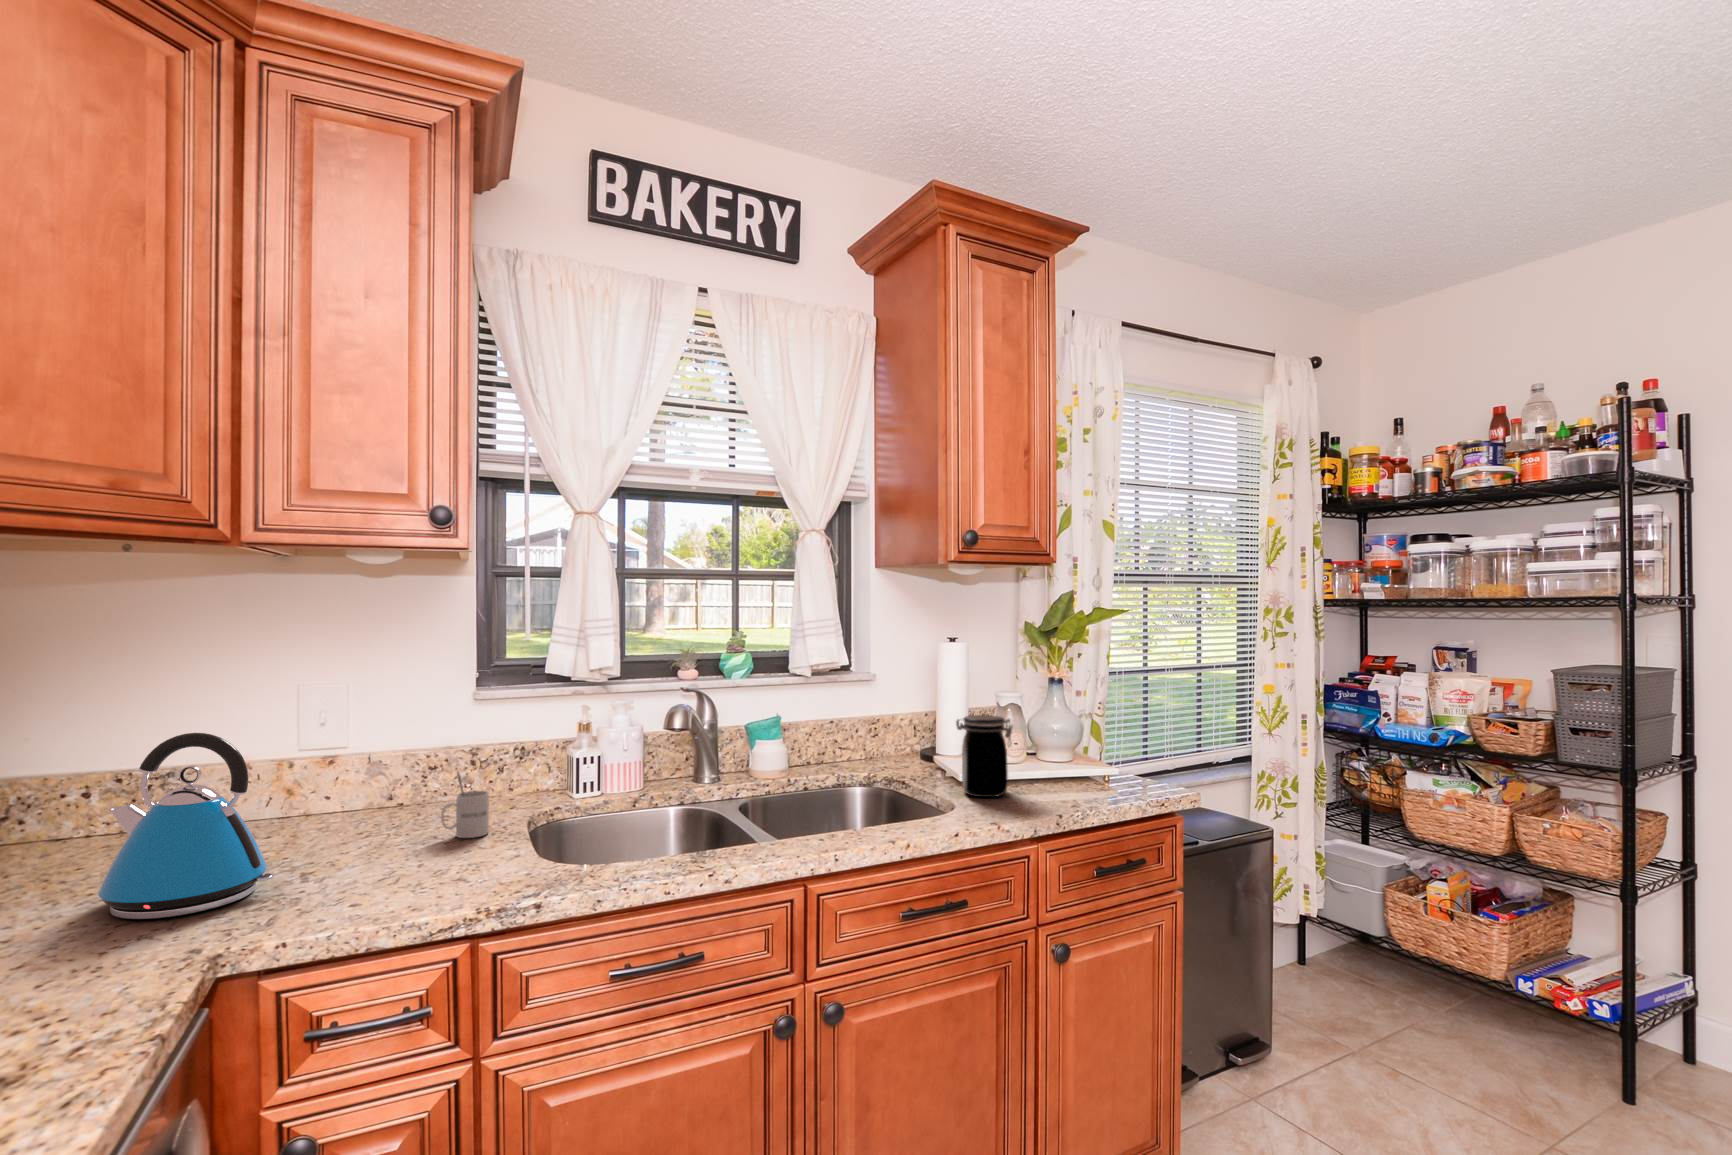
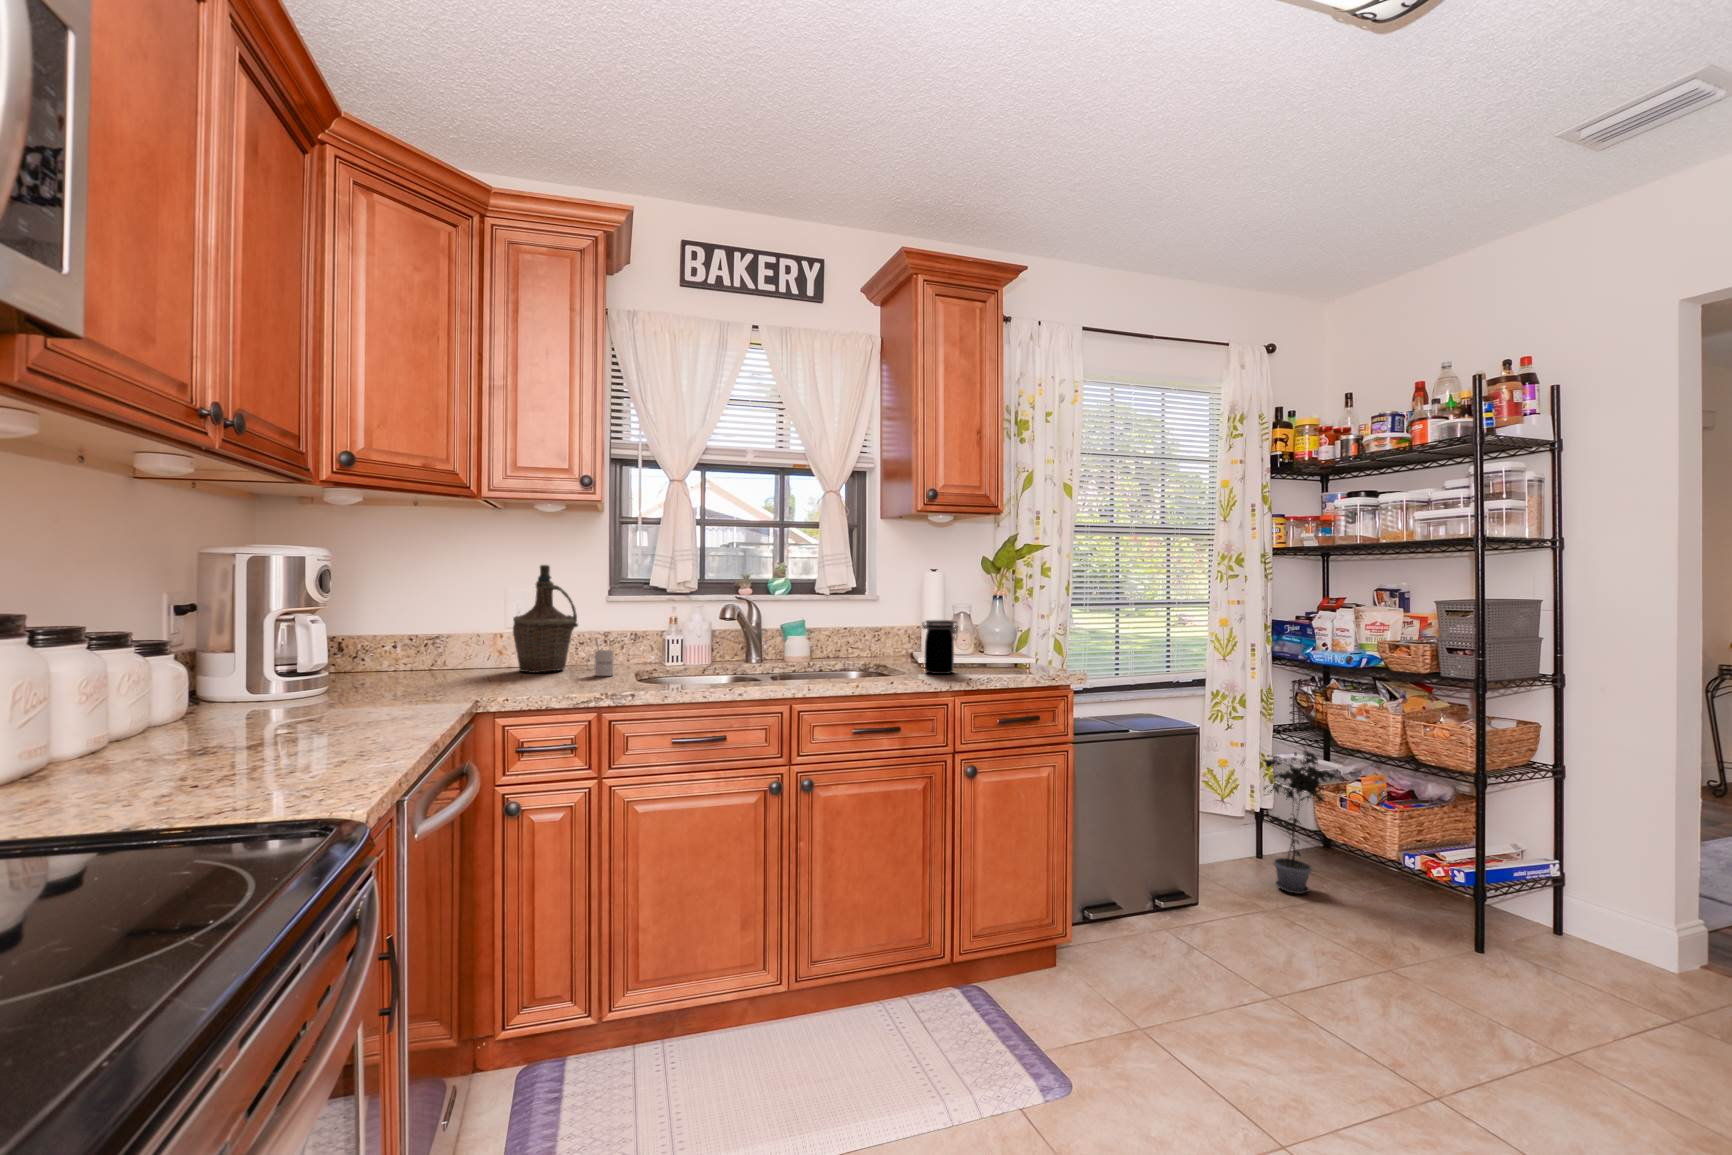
bottle: none [307,649,425,835] -> present [513,565,578,673]
kettle: present [98,733,274,919] -> none [415,599,497,692]
potted plant: none [1324,842,1446,1034] -> present [1263,745,1344,894]

